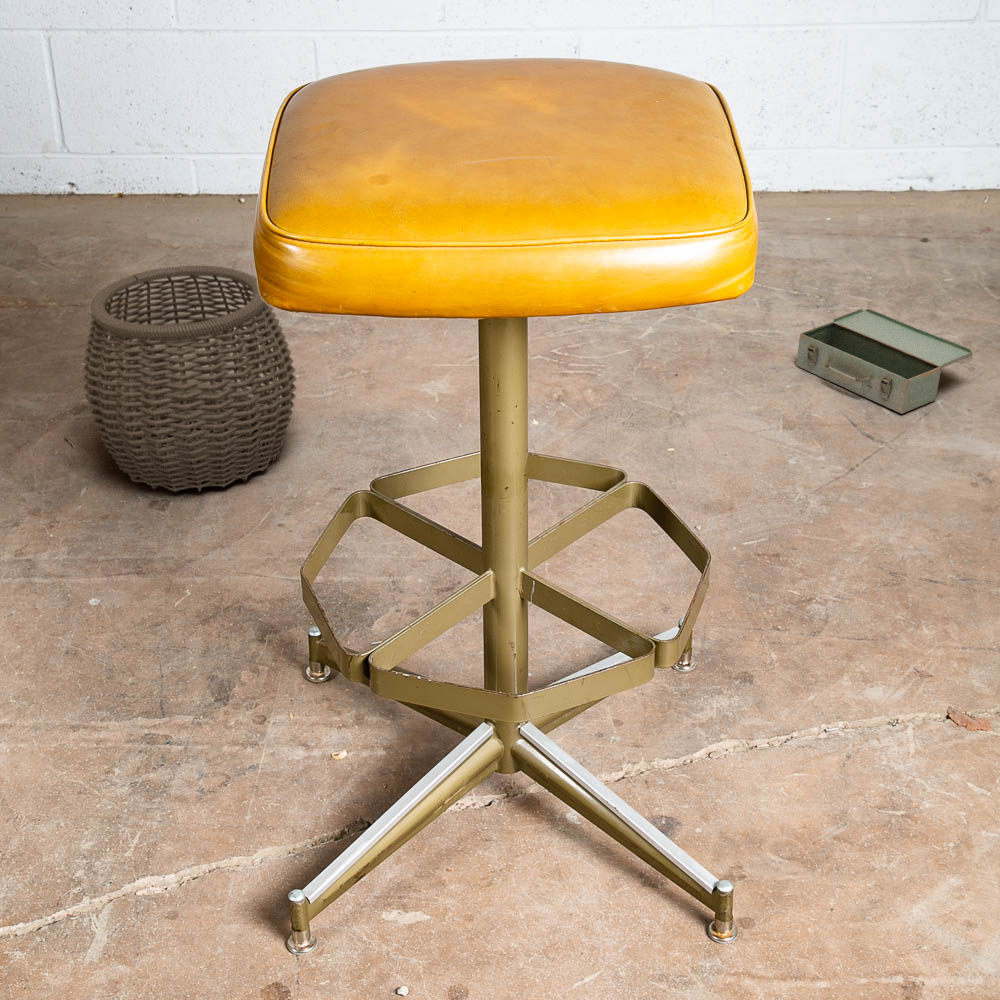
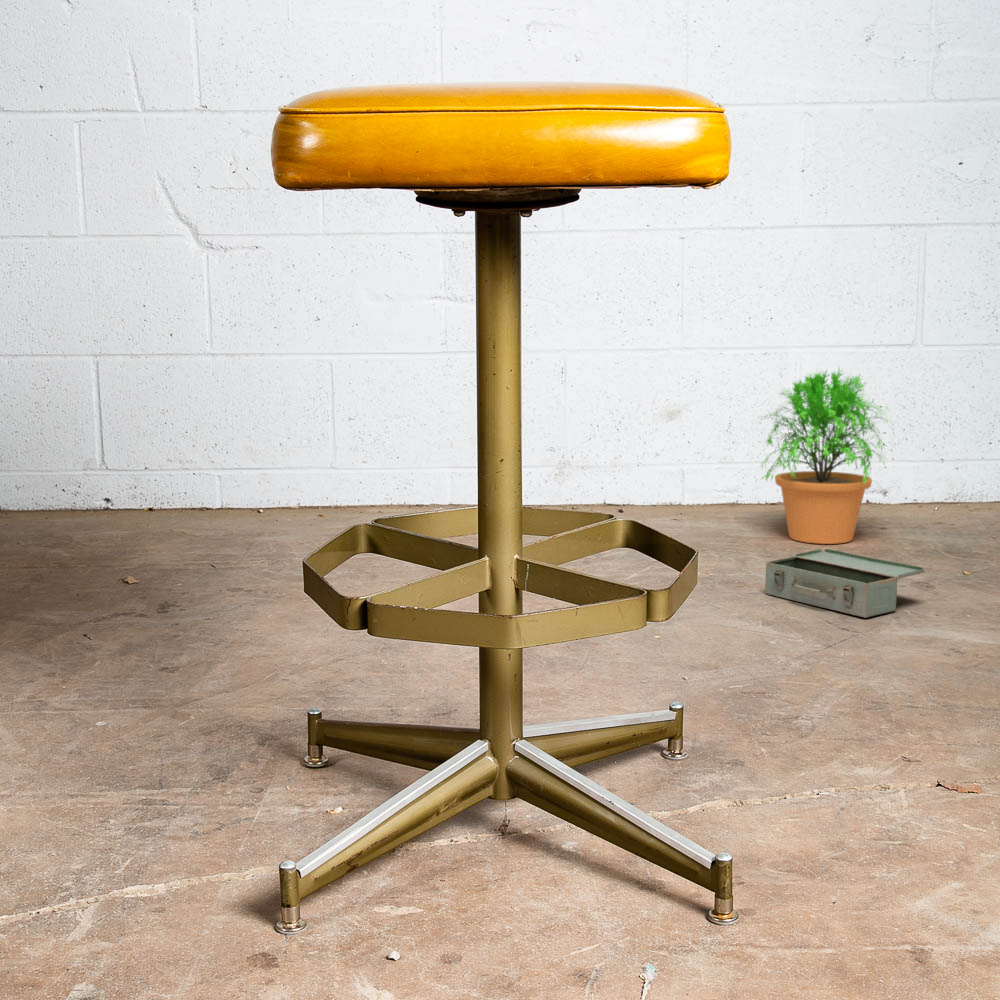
potted plant: none [803,63,965,268] -> present [761,371,887,544]
woven basket: present [83,265,296,491] -> none [110,473,306,660]

